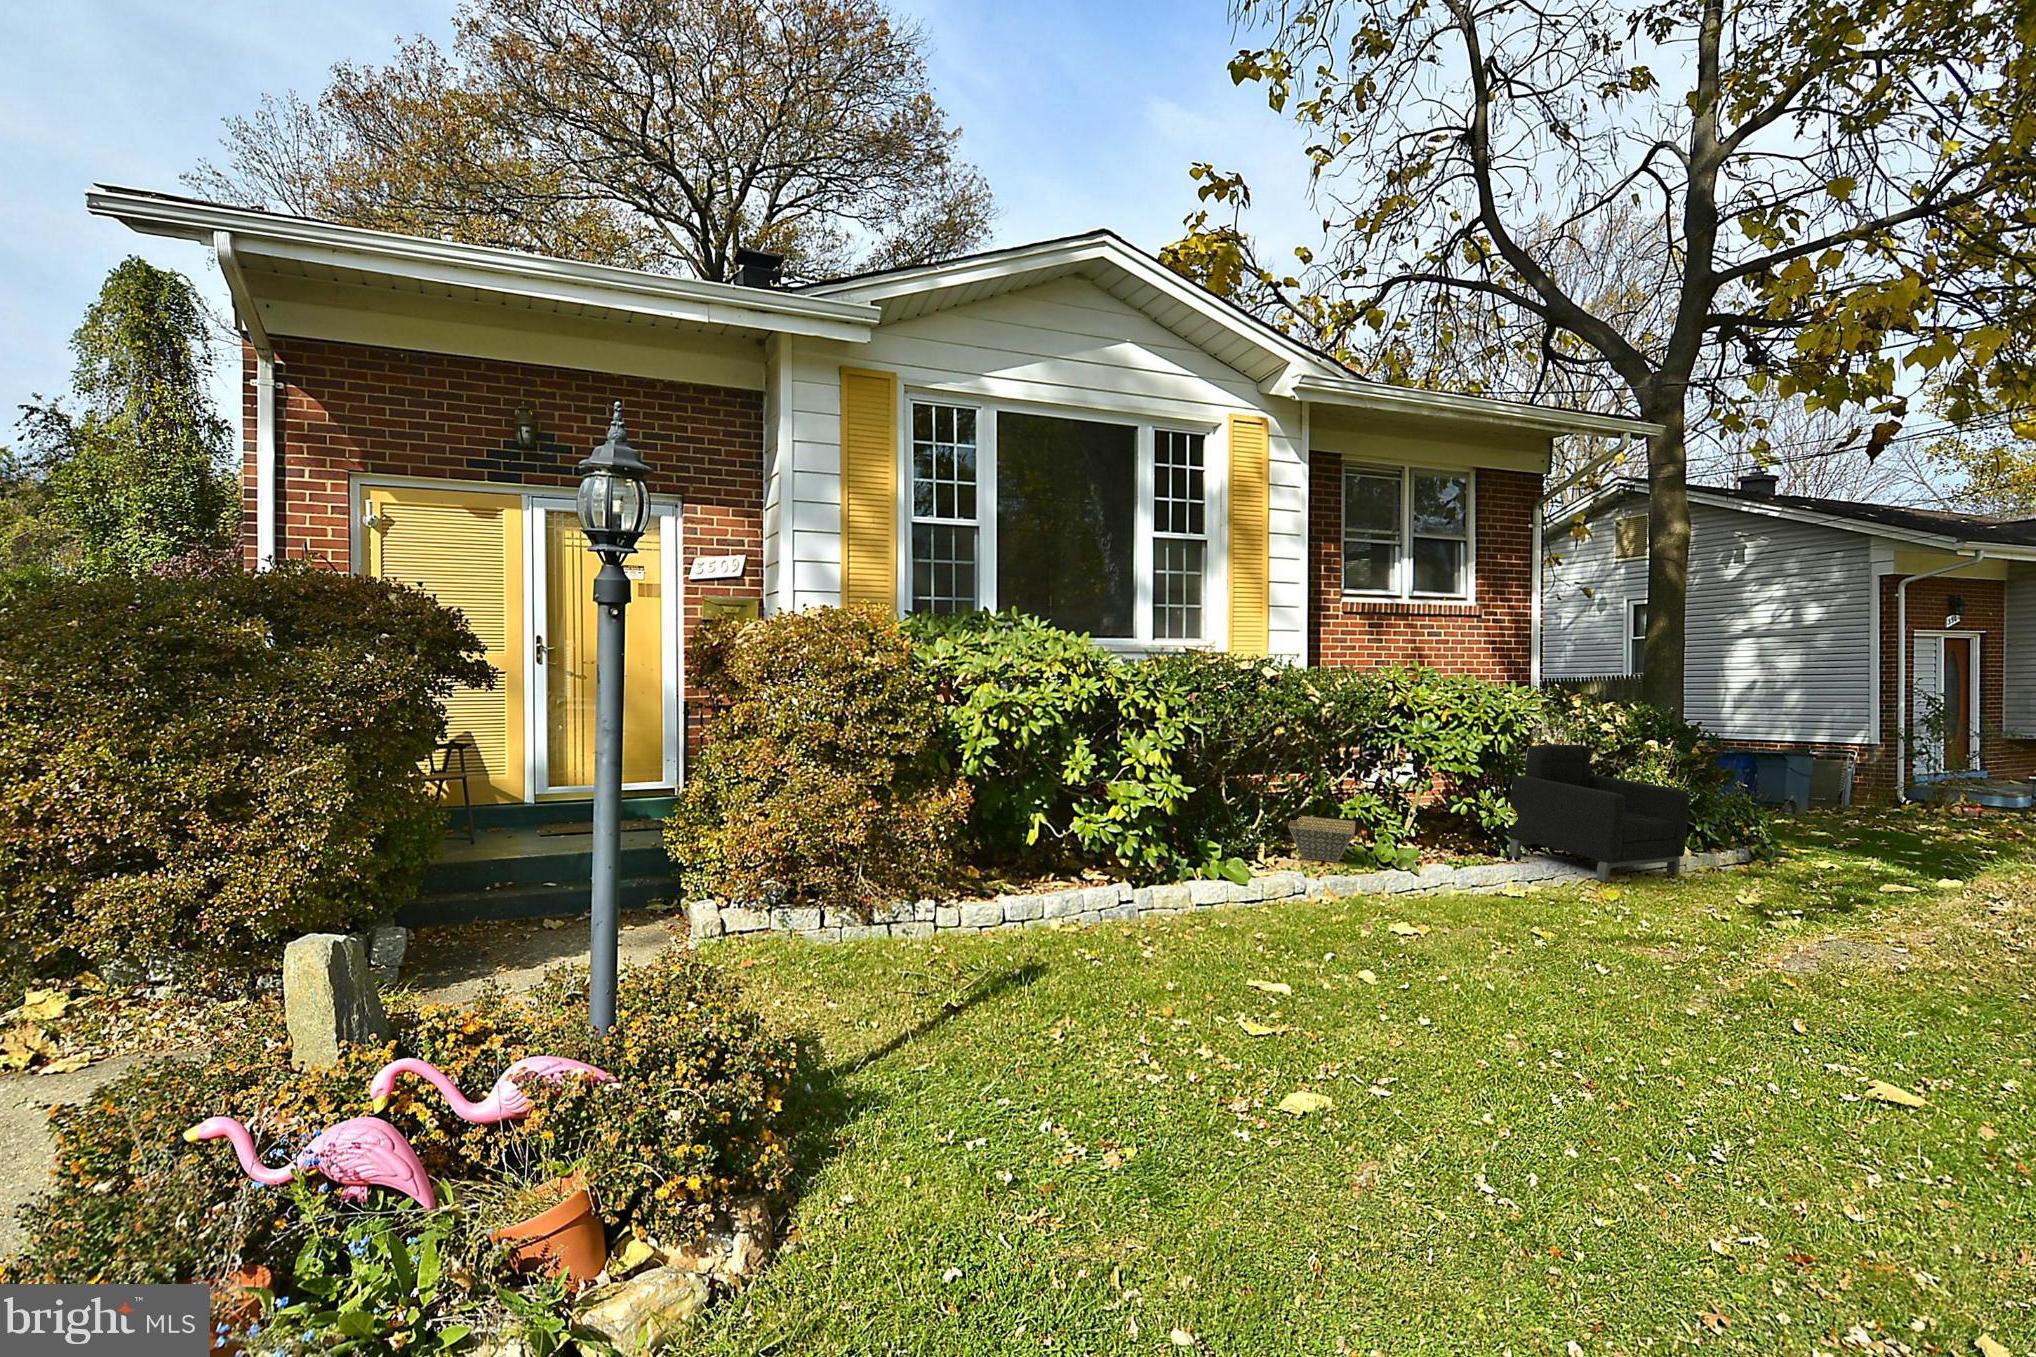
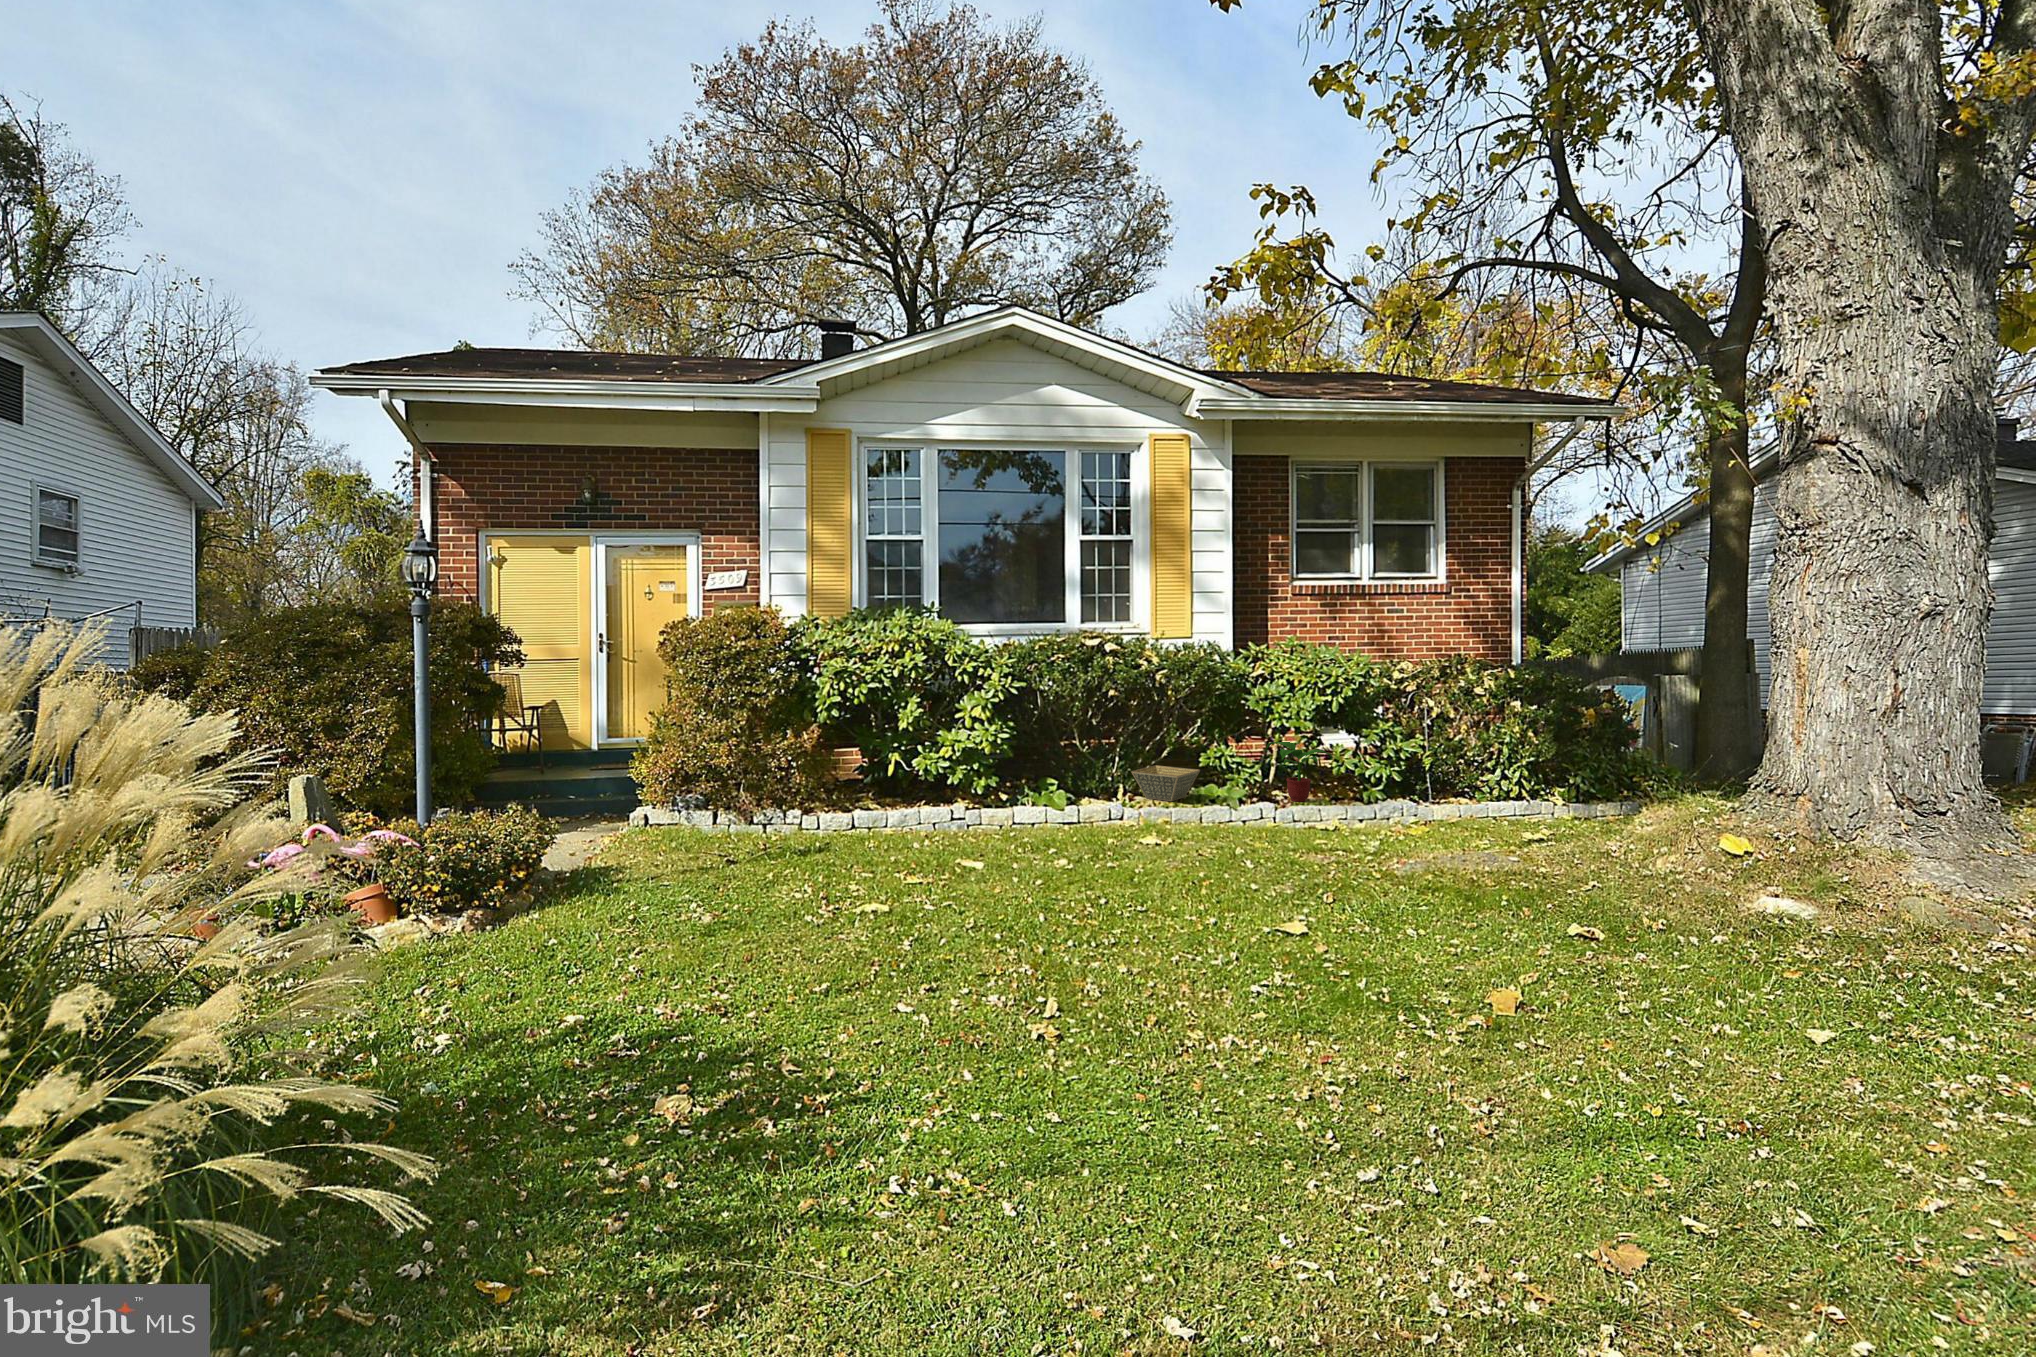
armchair: present [1508,744,1689,882] -> none [1346,705,1487,820]
potted plant: none [1415,785,1497,857] -> present [1267,742,1333,802]

